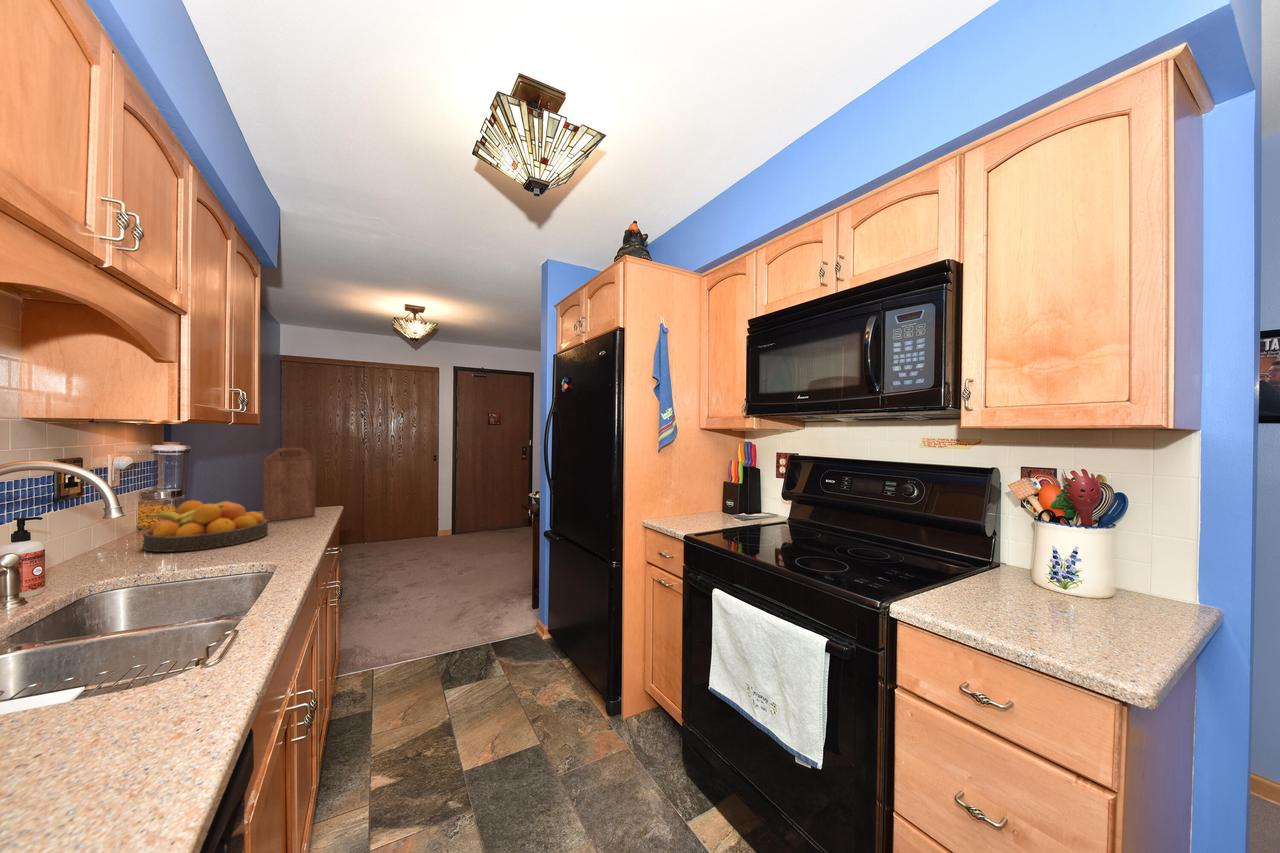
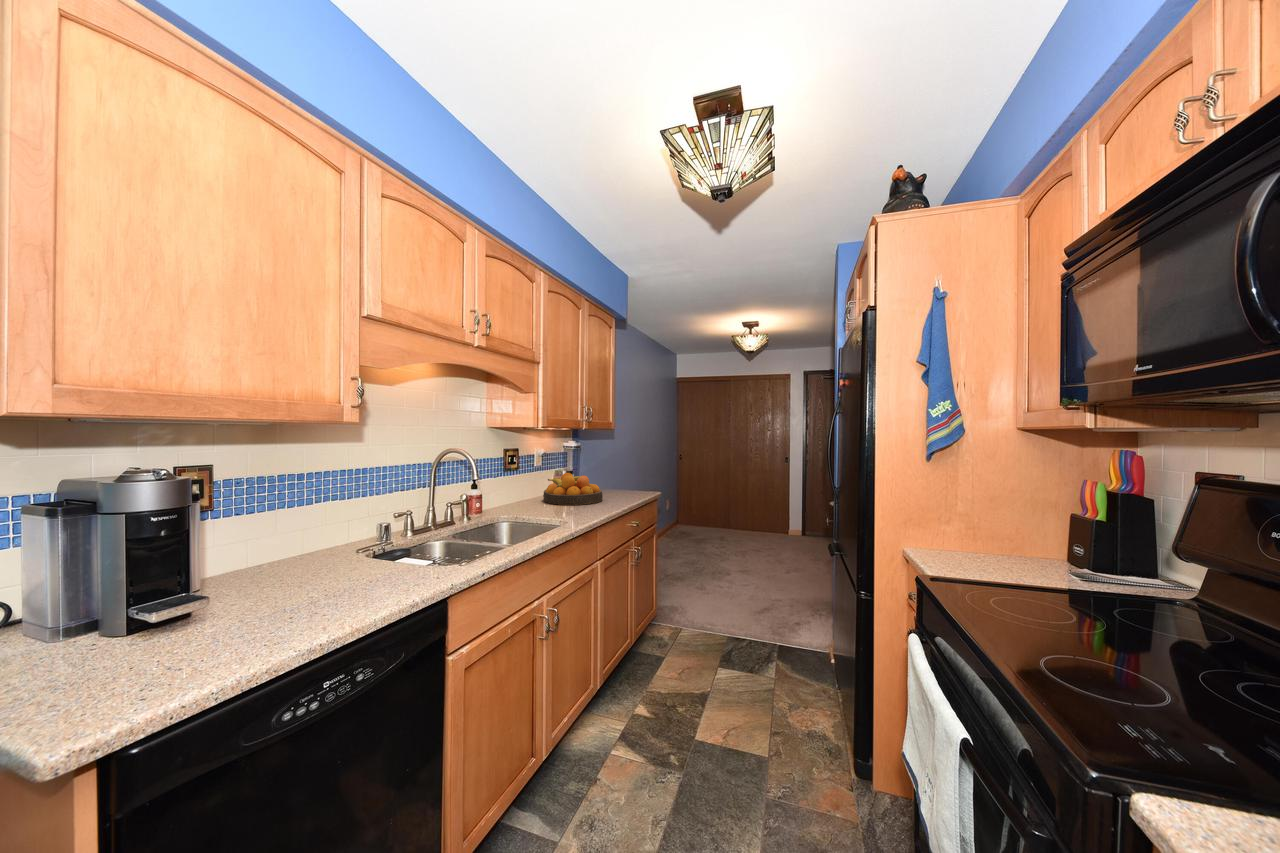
cutting board: present [263,448,316,521] -> none [612,441,643,493]

